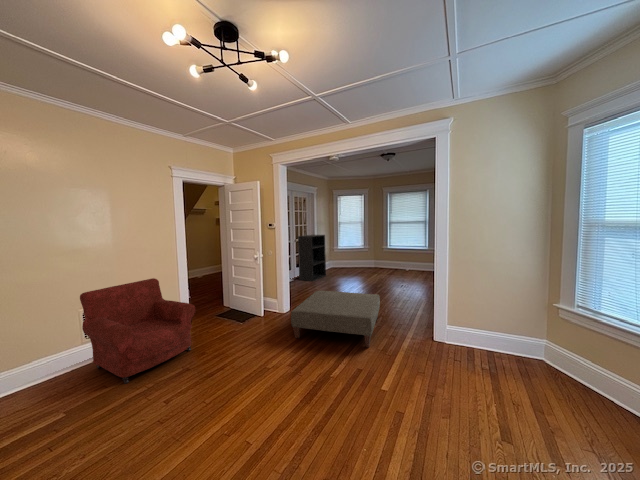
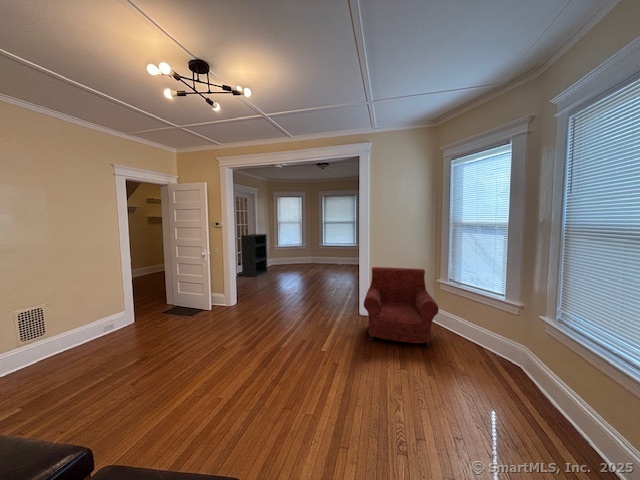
armchair: present [80,278,195,384] -> present [364,267,439,347]
ottoman: present [291,291,380,348] -> none [243,283,318,325]

